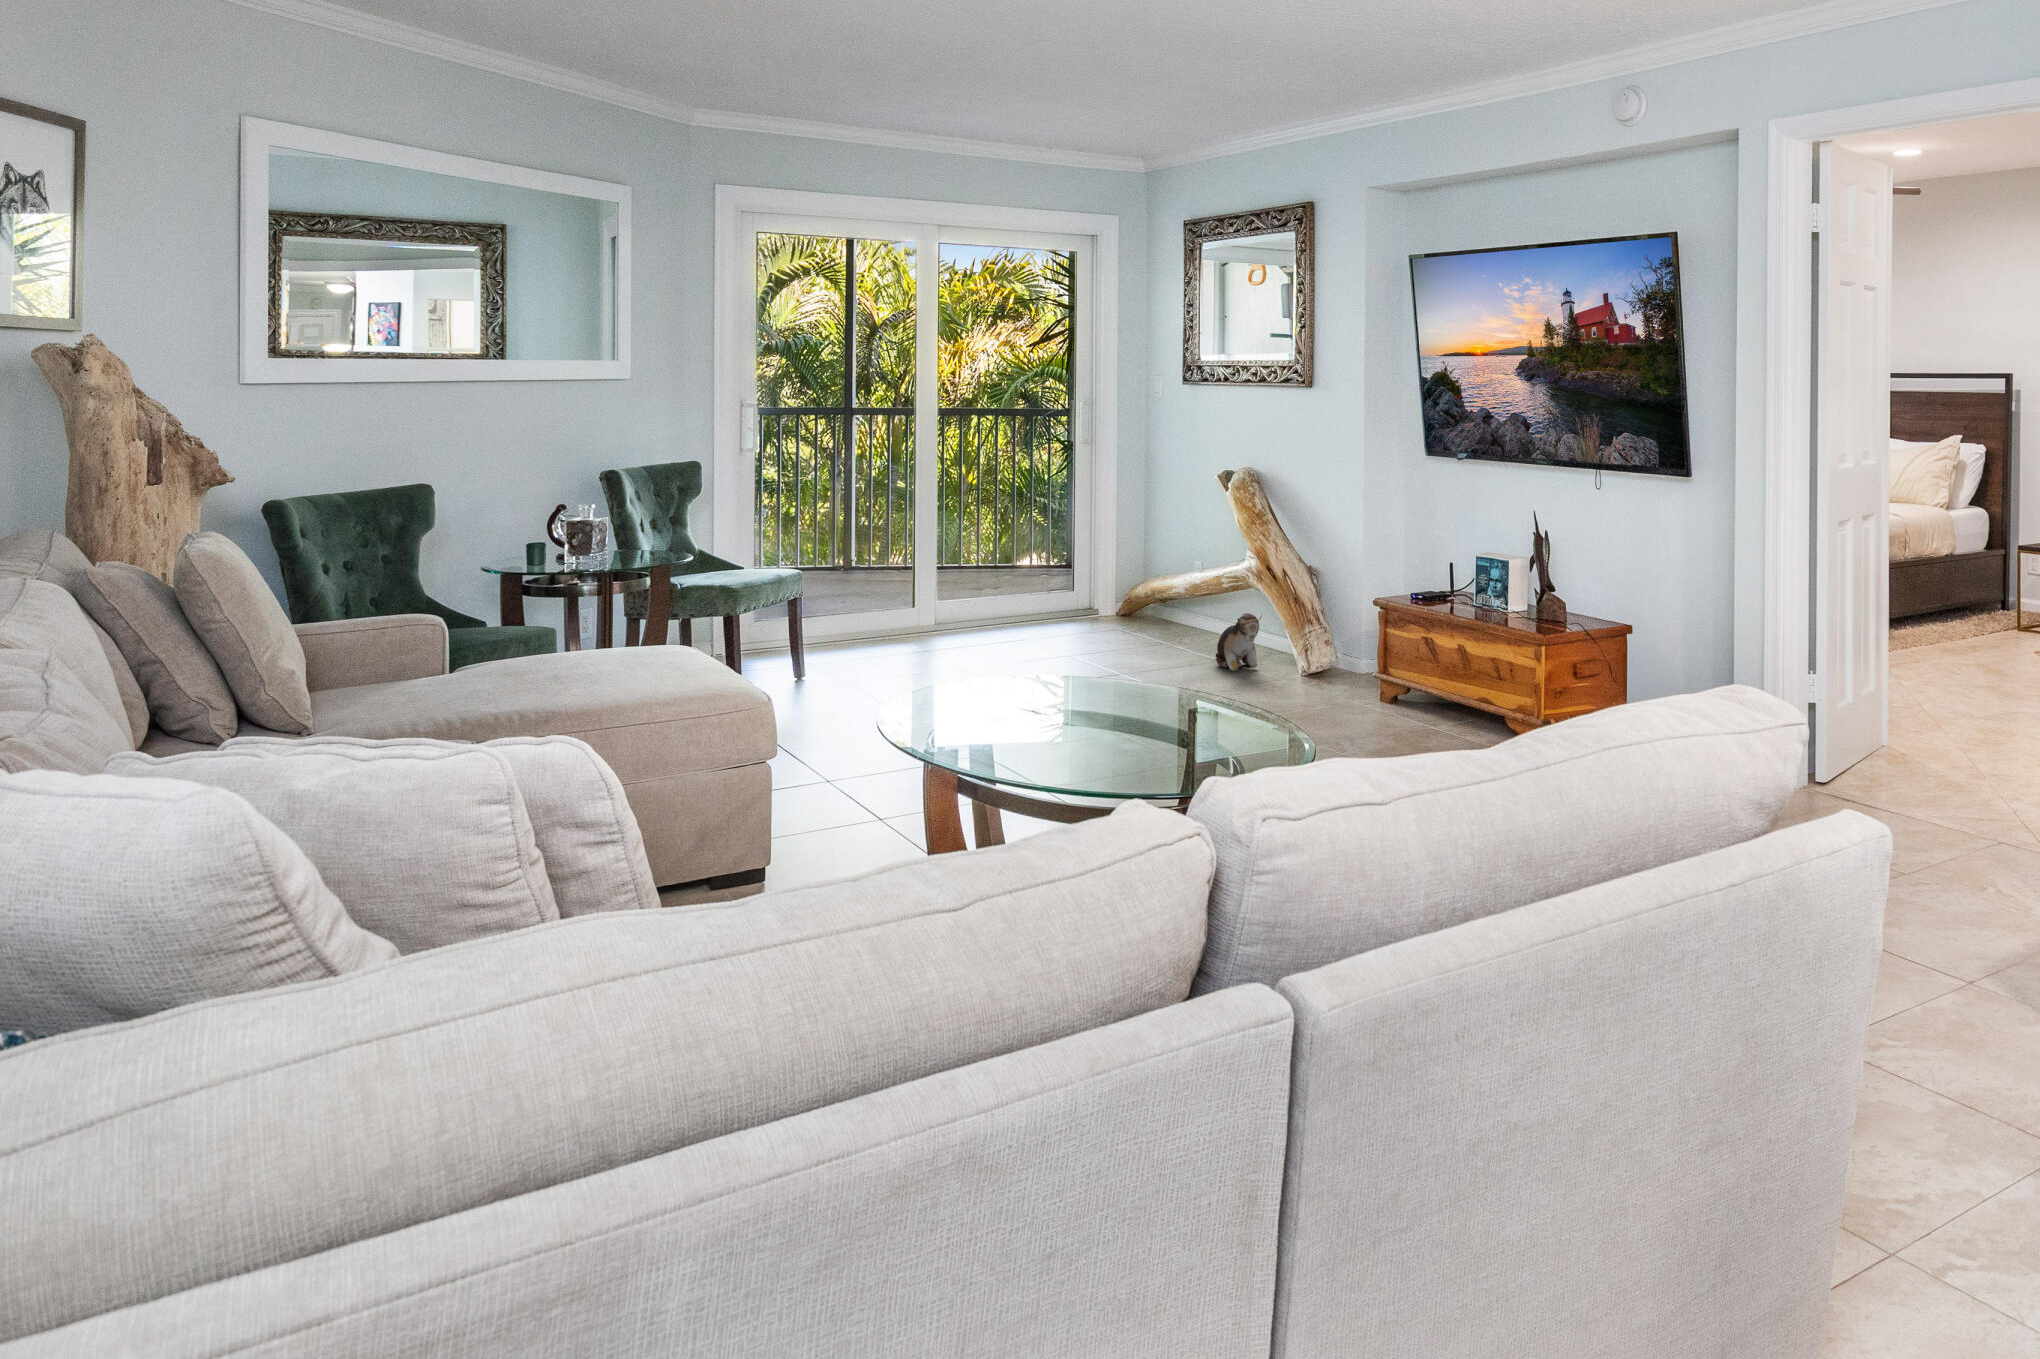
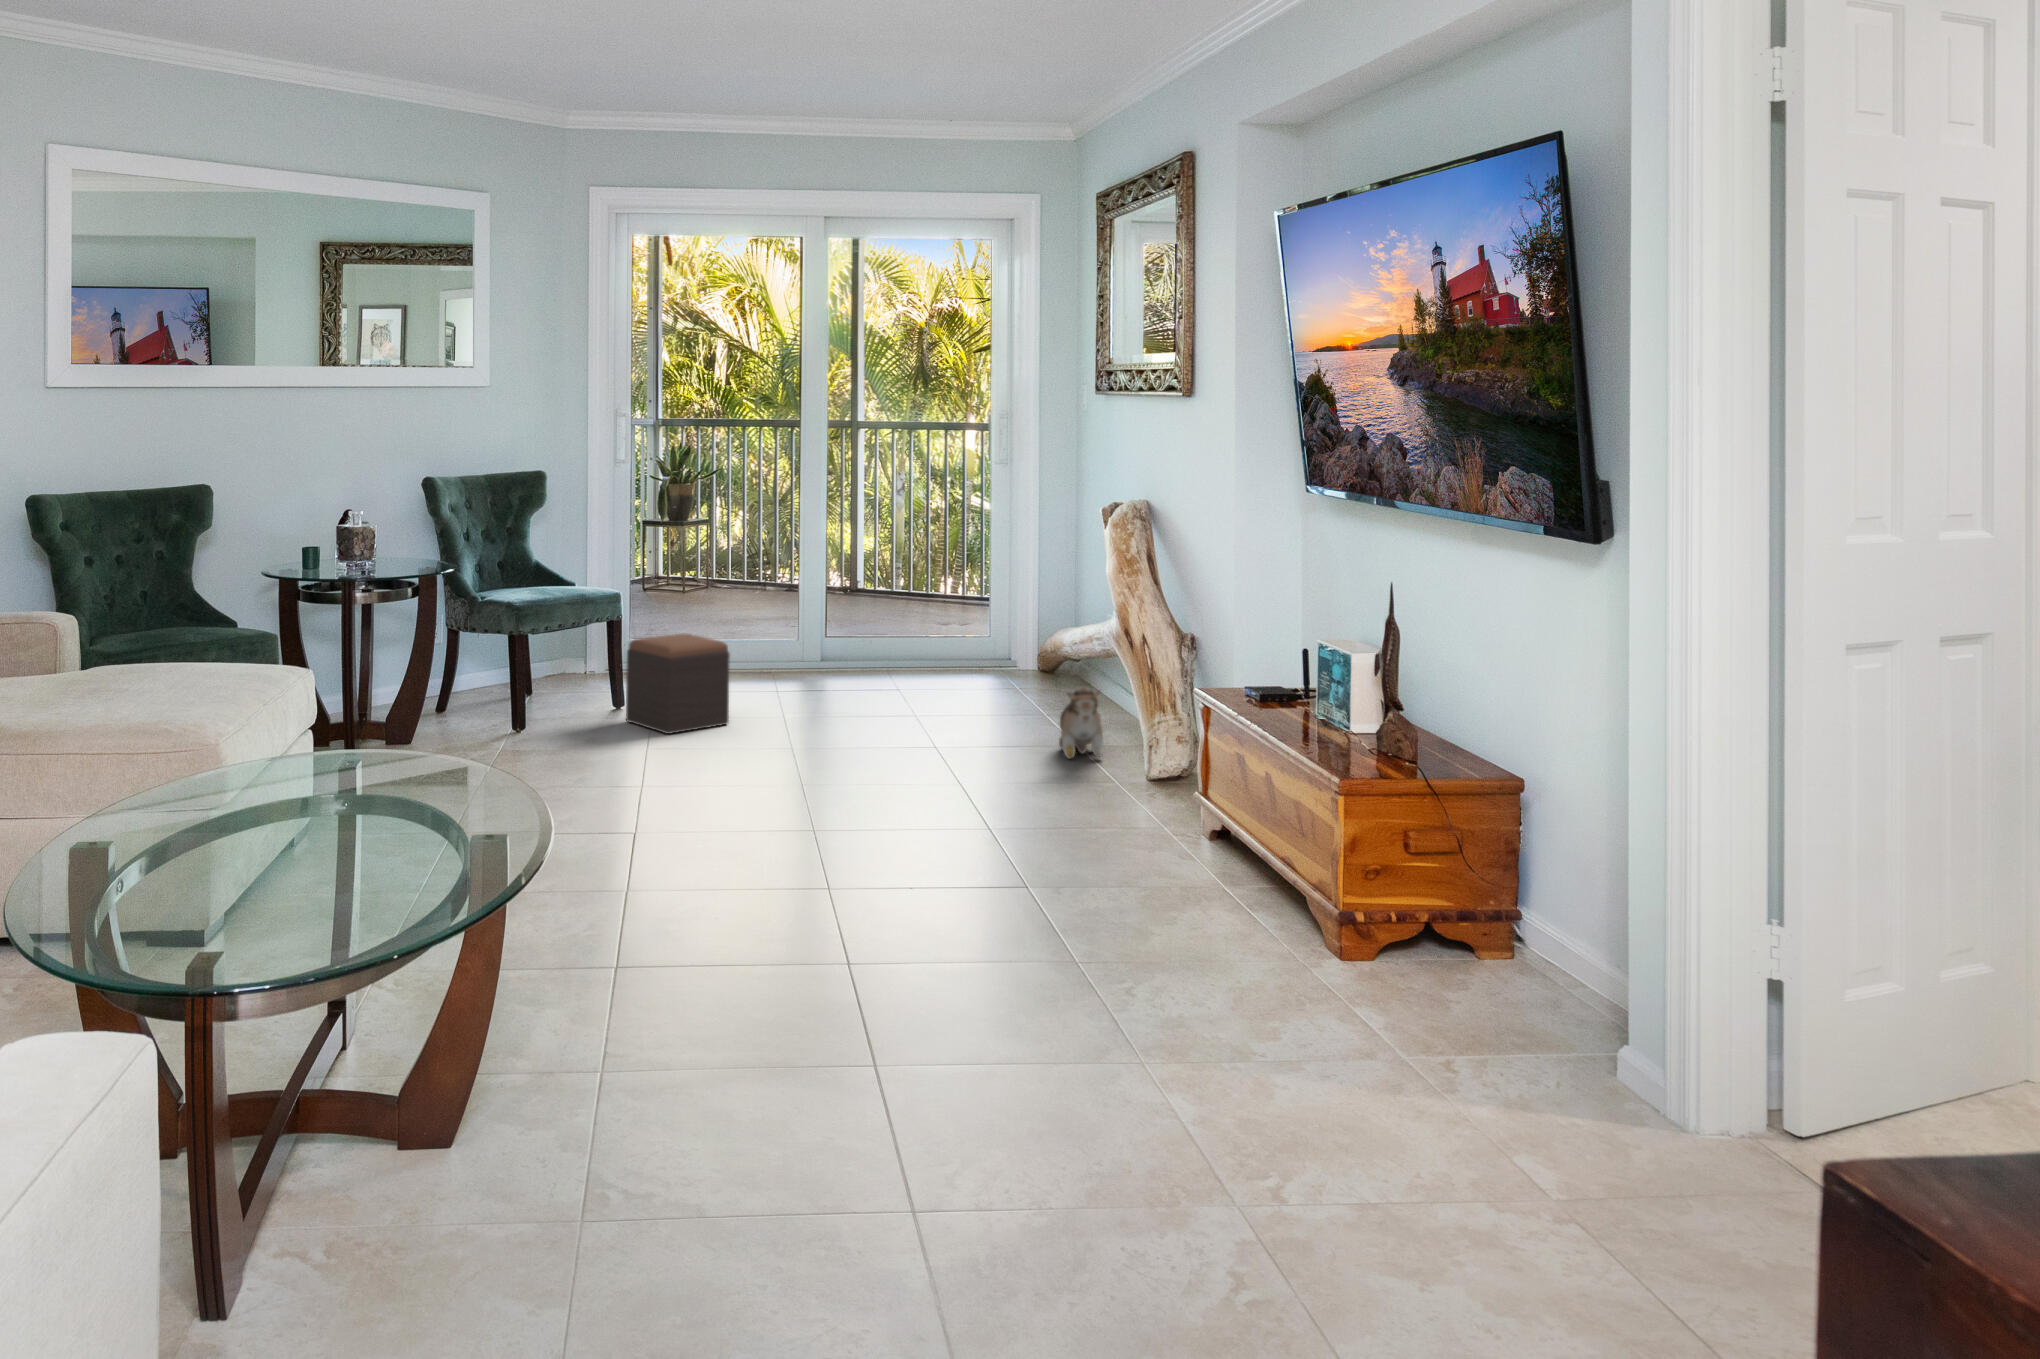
footstool: none [822,603,923,693] -> present [626,634,730,734]

